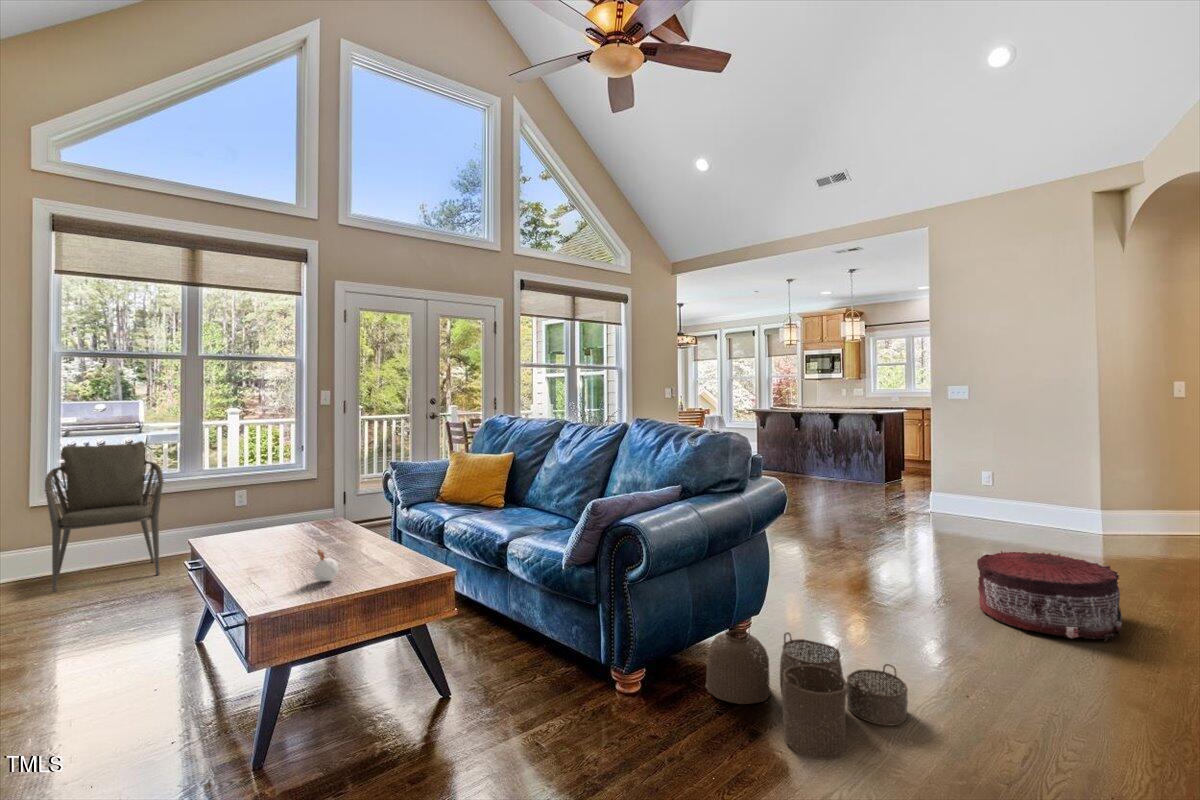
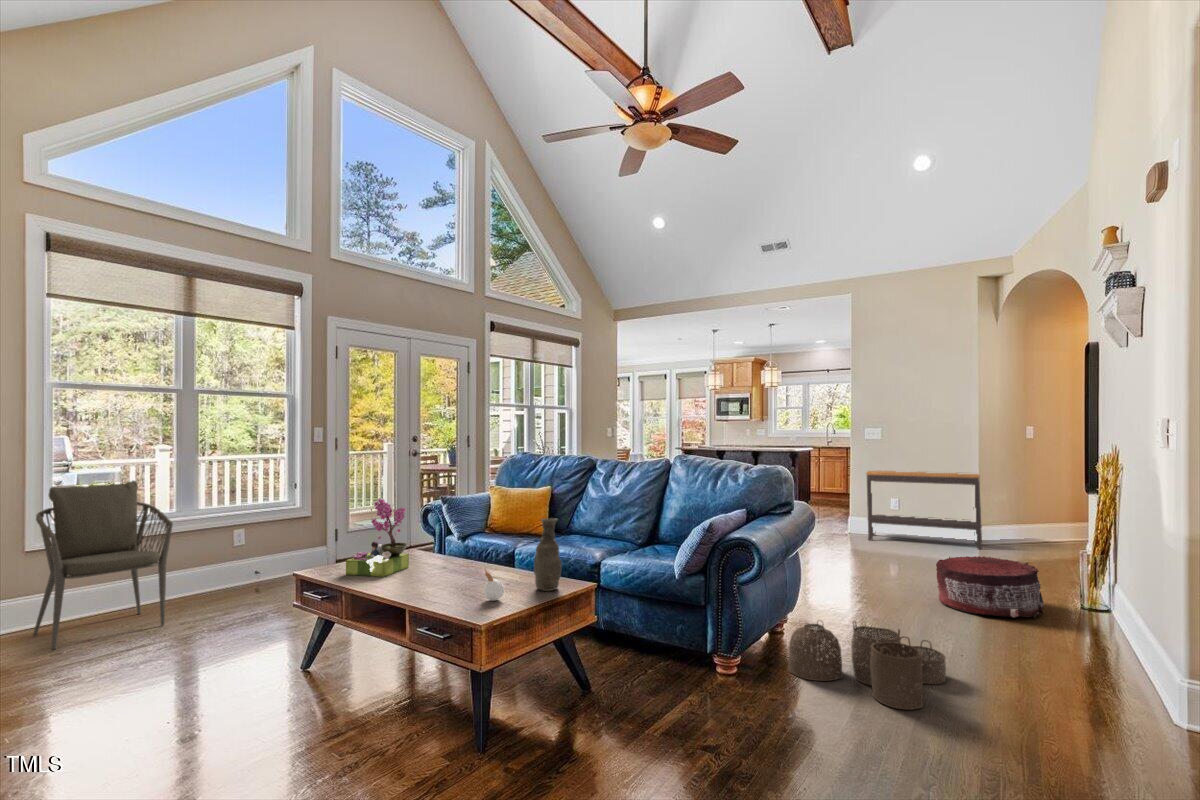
console table: none [943,438,1096,539] -> present [866,470,982,549]
flower arrangement: none [246,463,316,545] -> present [346,498,409,577]
vase: none [386,492,415,573] -> present [534,518,562,591]

